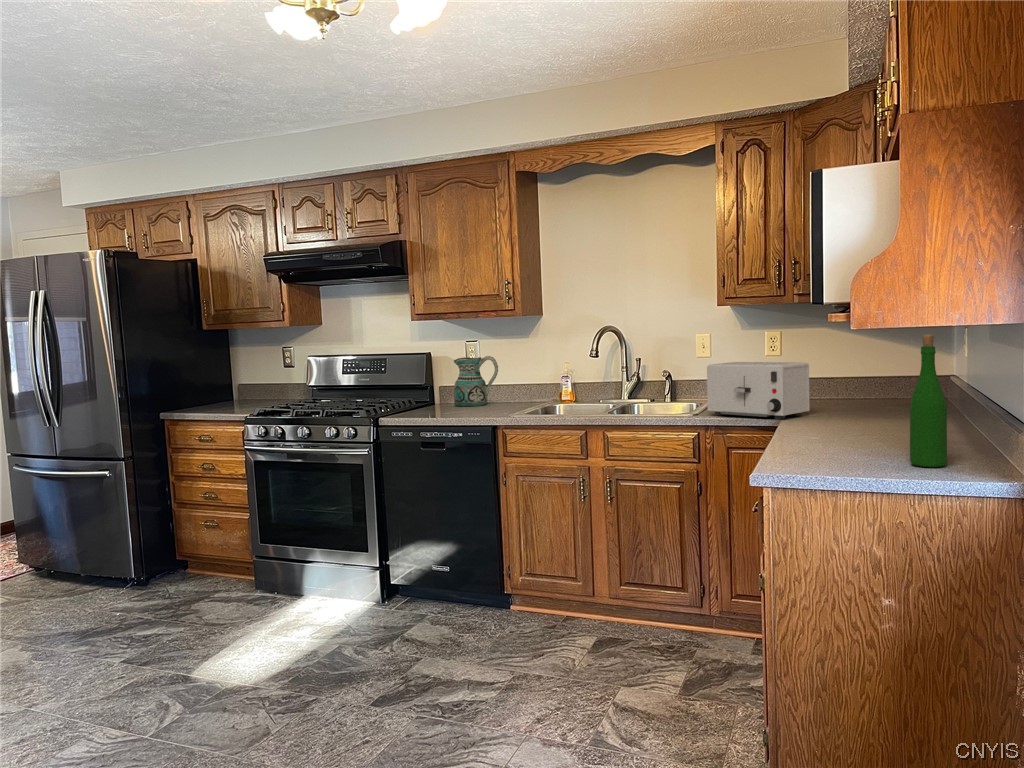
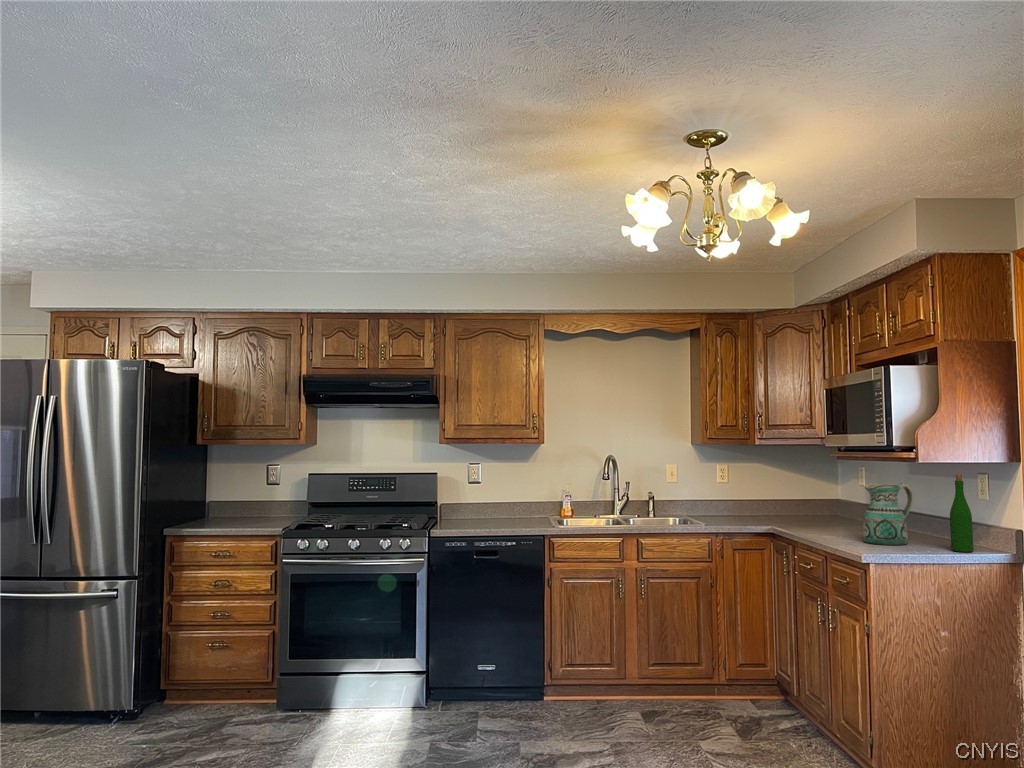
ceramic pitcher: present [454,356,498,406] -> present [863,483,913,545]
toaster: present [707,362,809,419] -> none [714,485,783,527]

